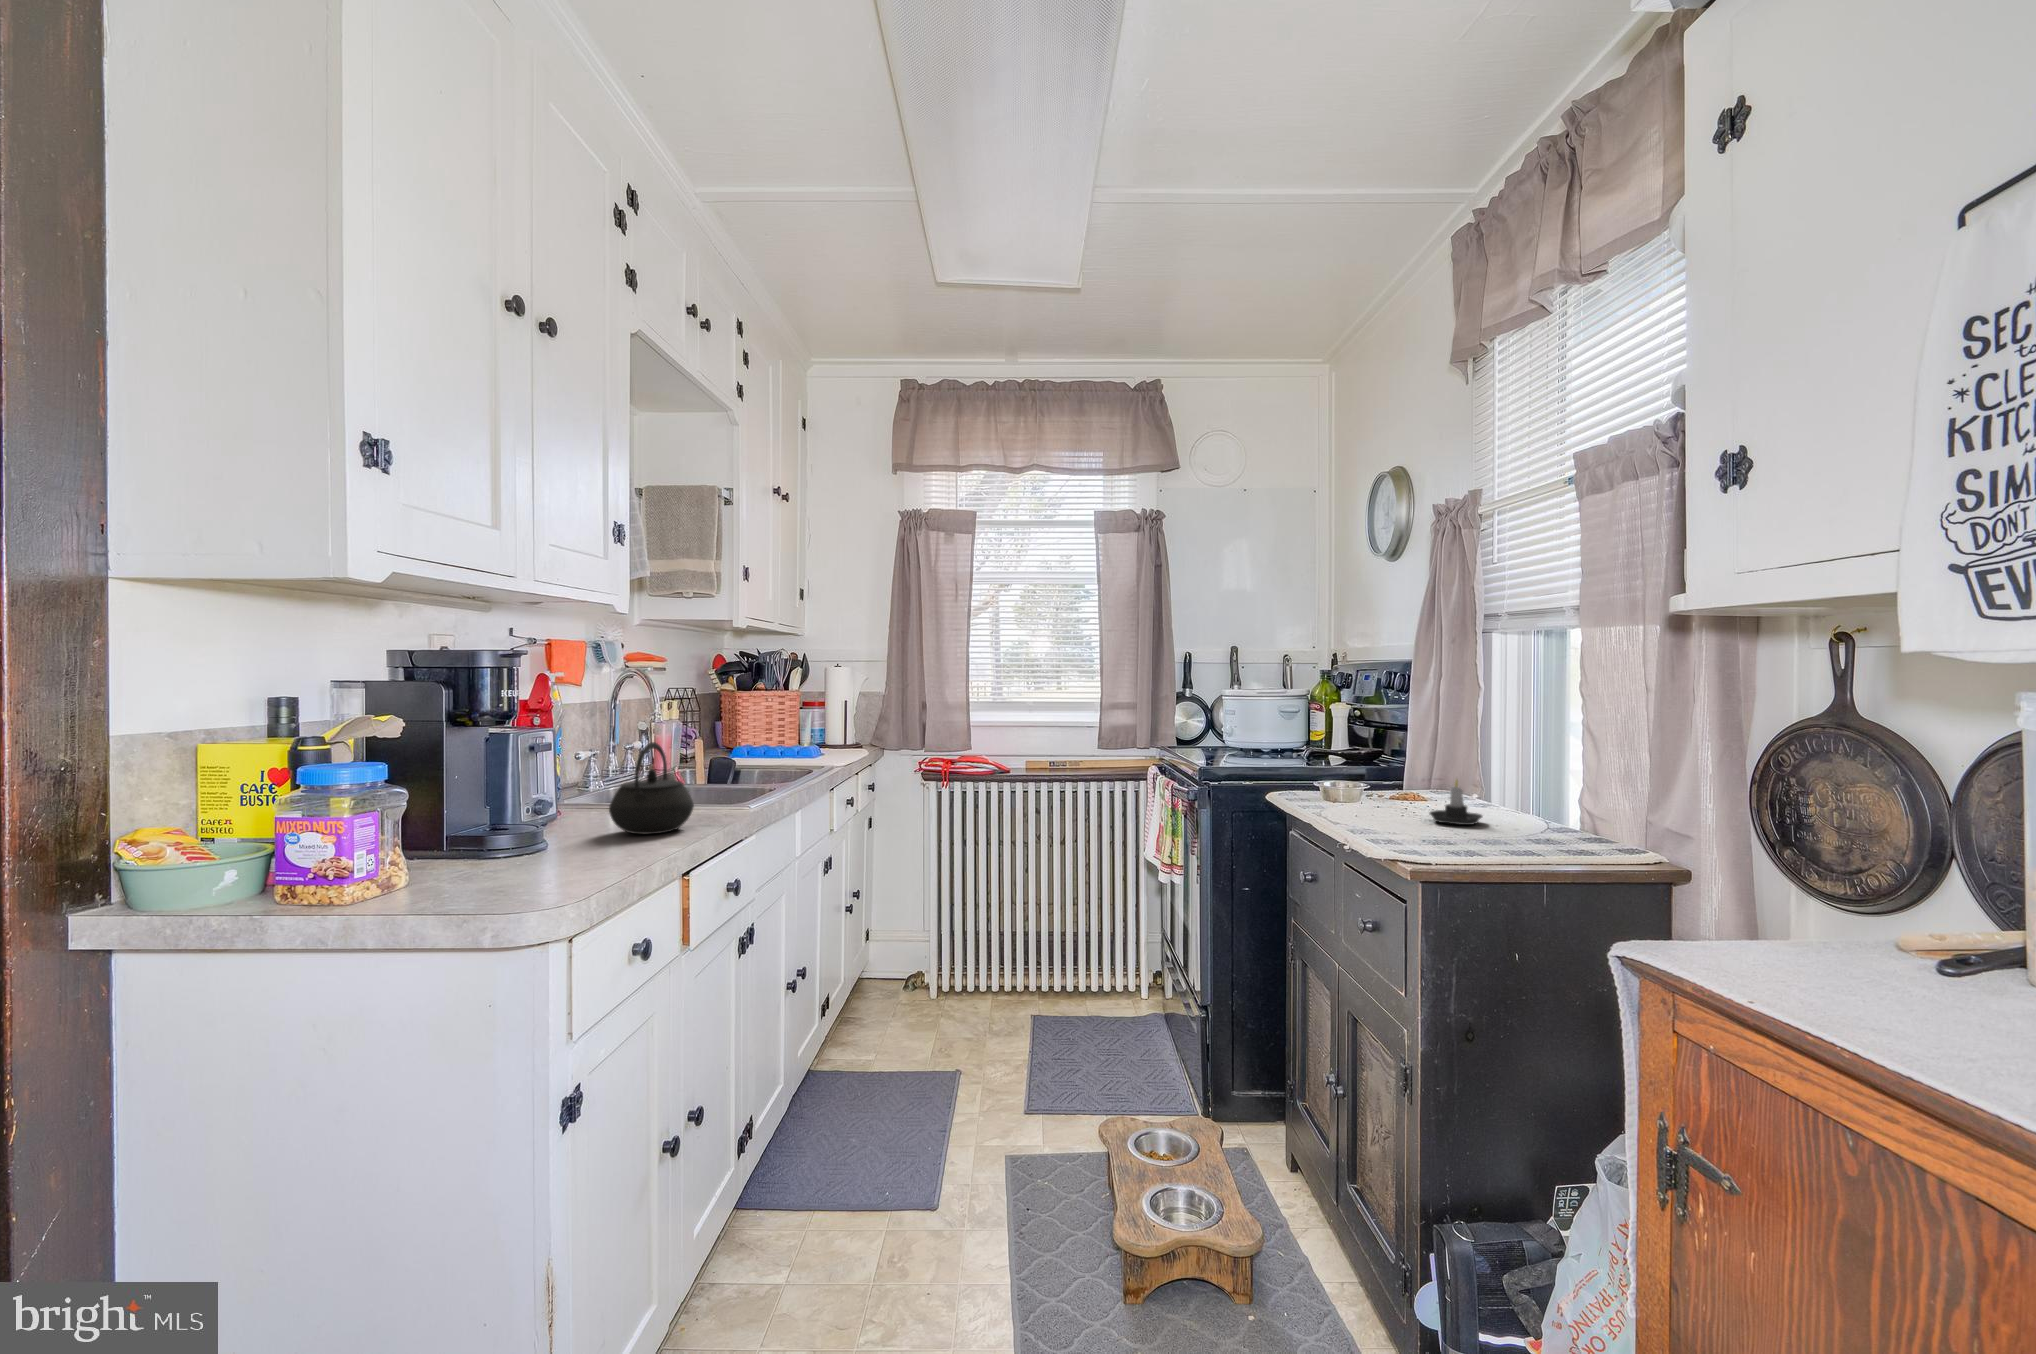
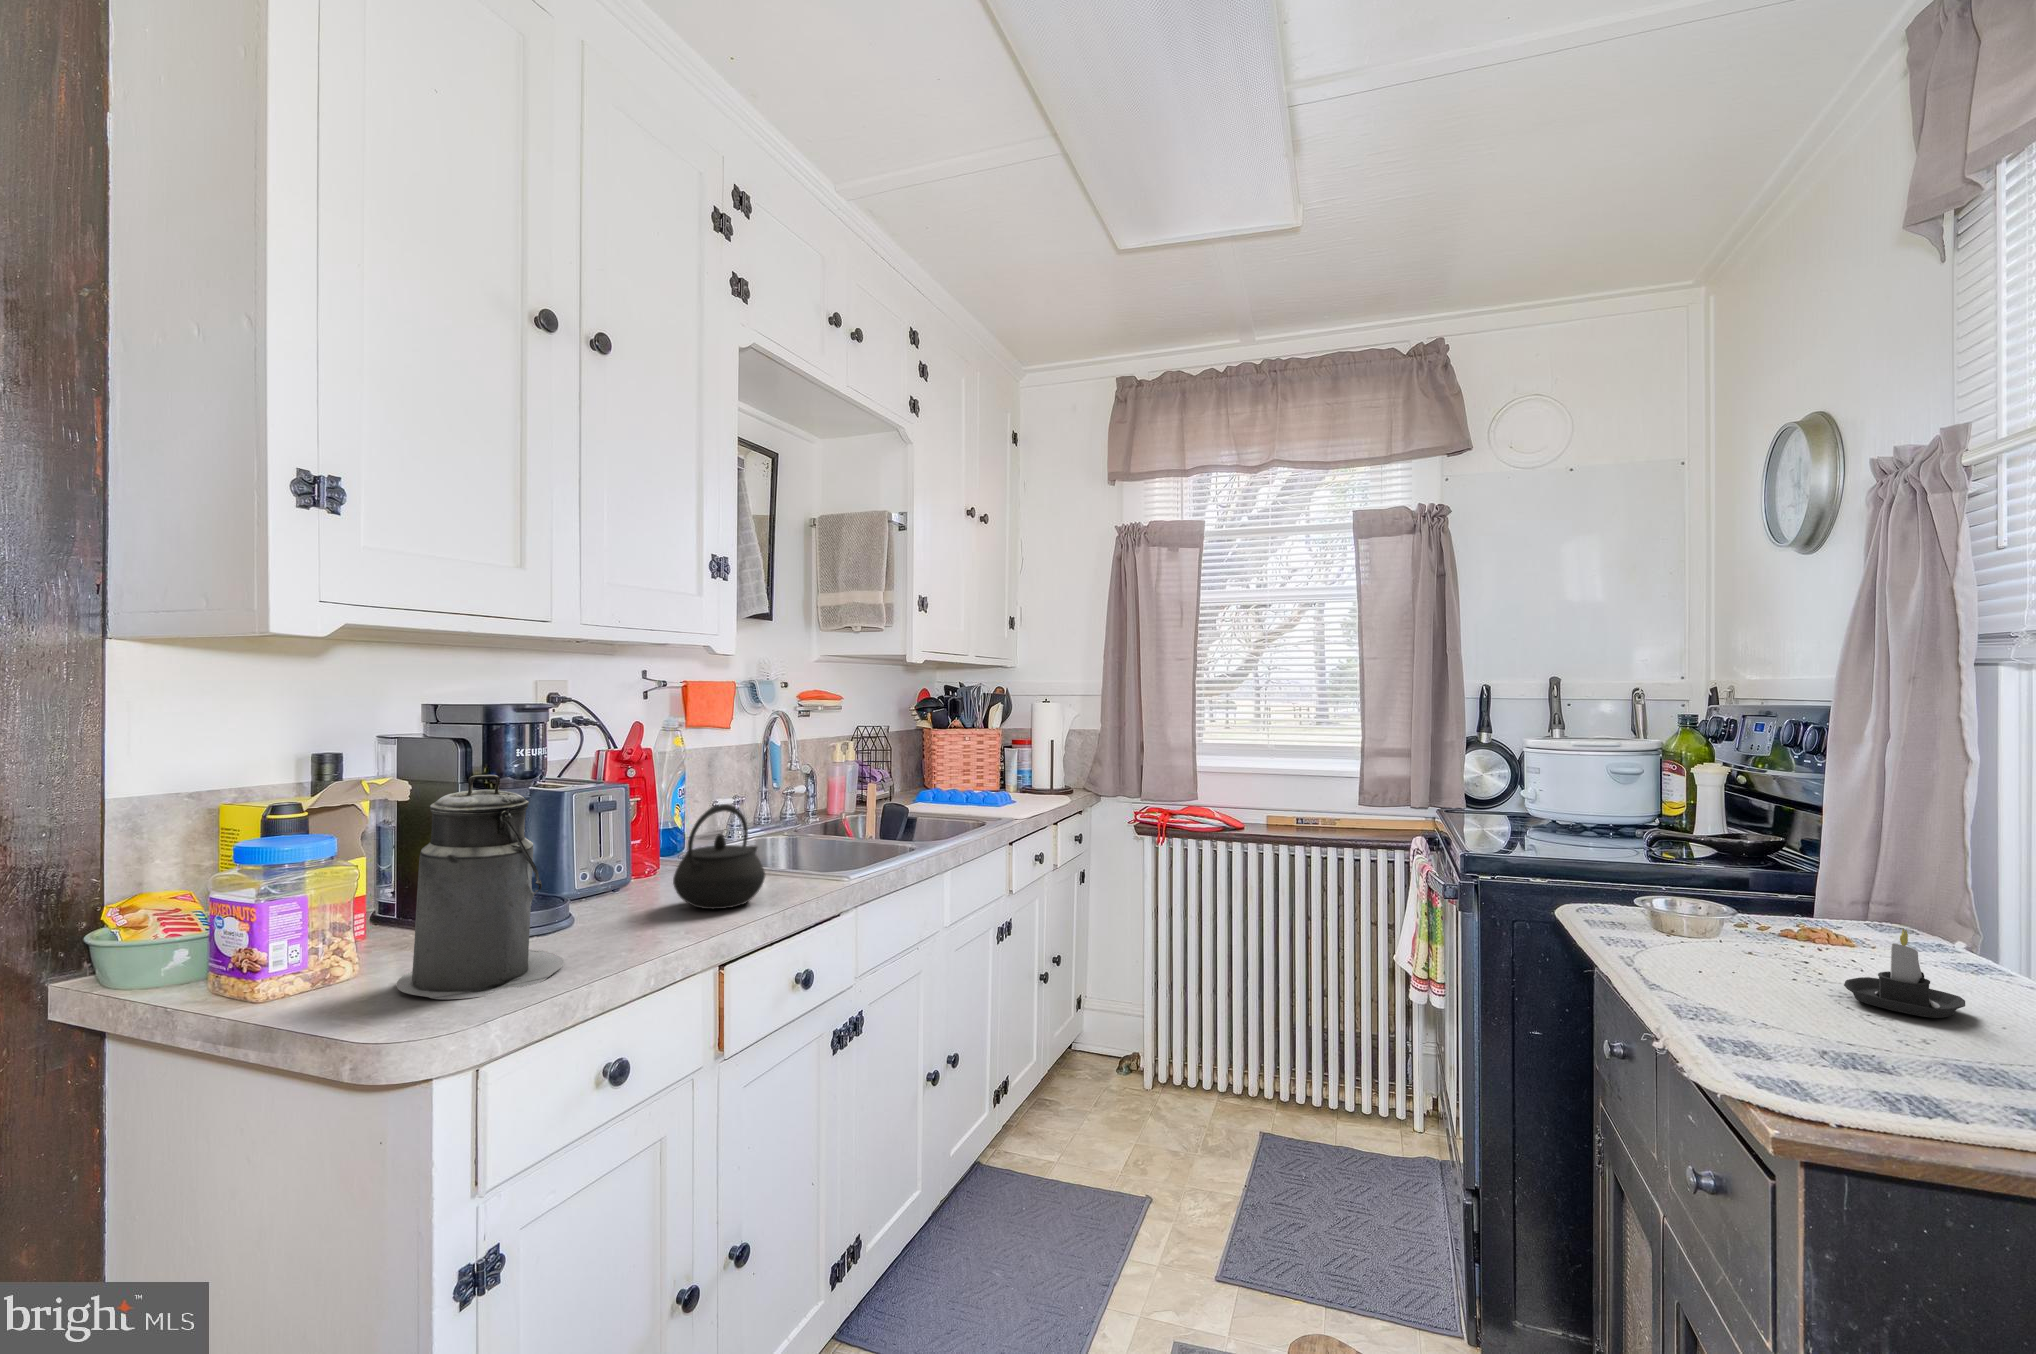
canister: none [438,704,585,896] -> present [397,775,564,999]

